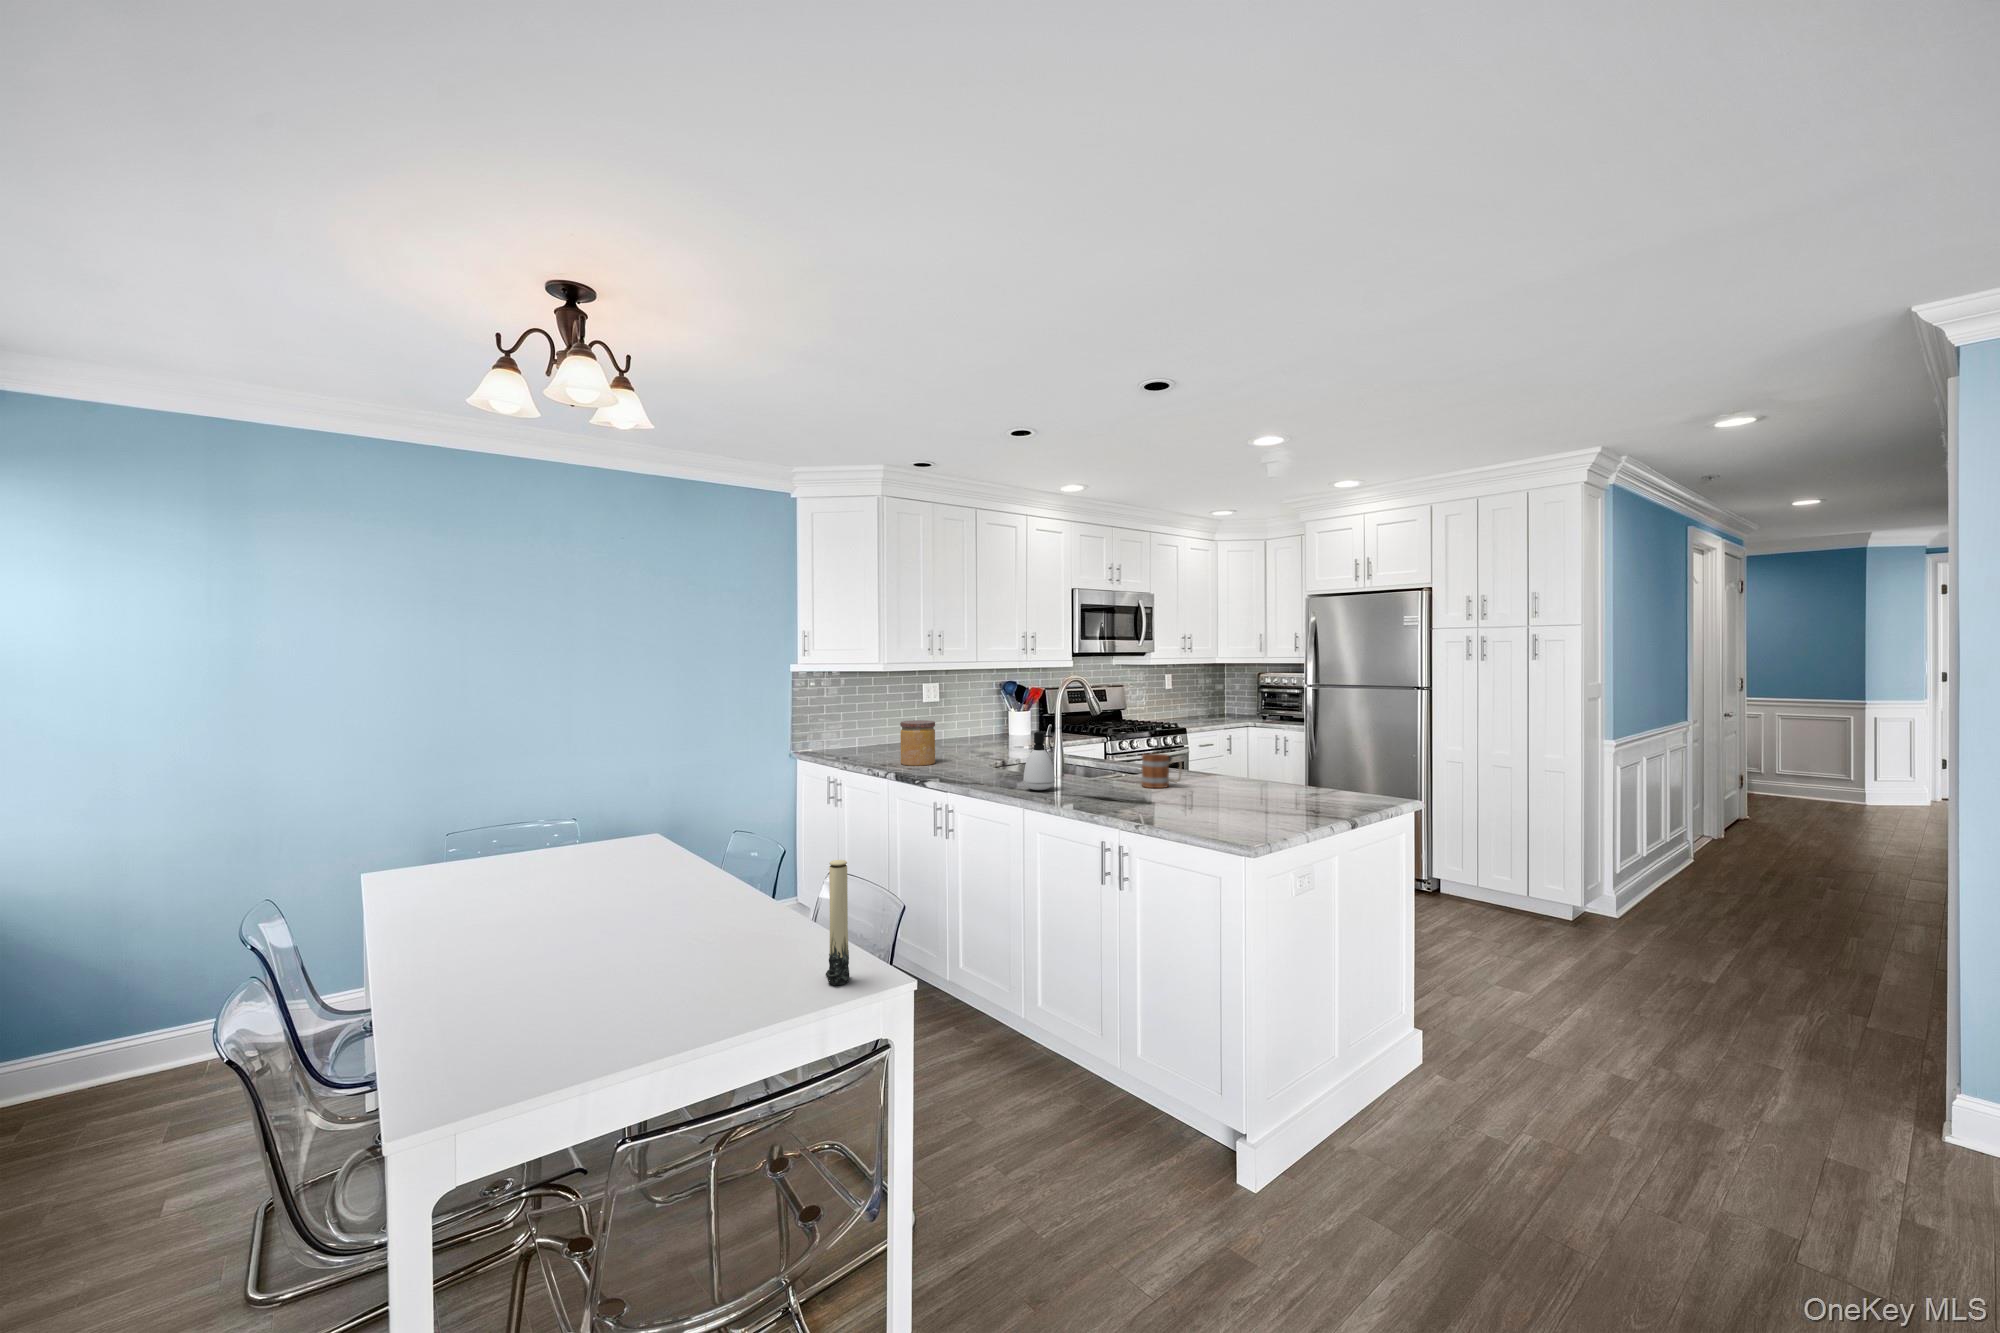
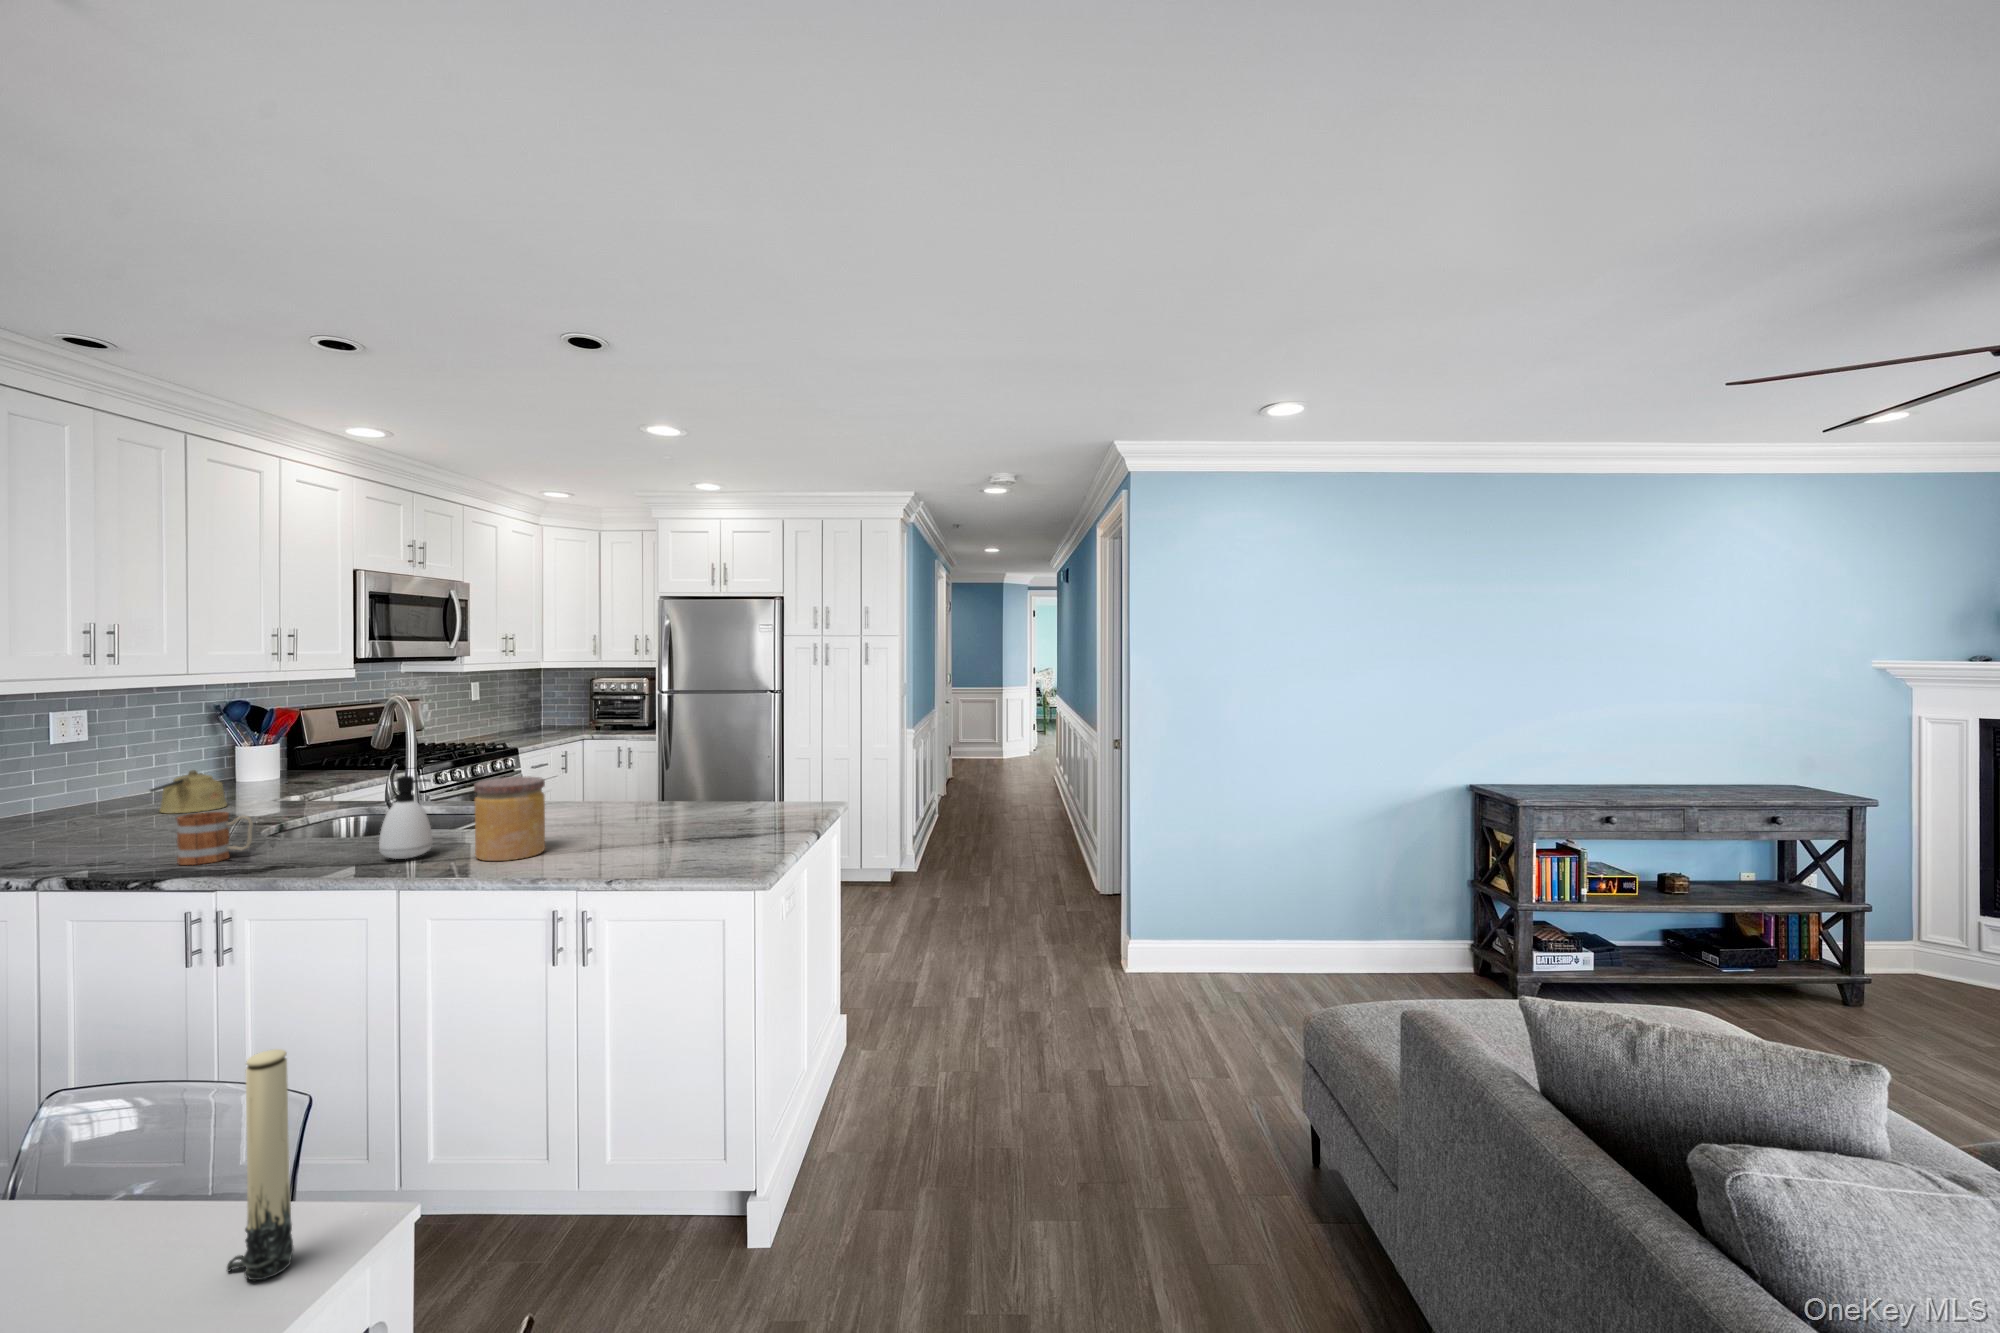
jar: present [900,720,935,766] -> present [474,776,545,861]
kettle: none [956,723,992,750] -> present [150,770,227,814]
mug: present [1141,754,1182,788] -> present [176,812,253,865]

